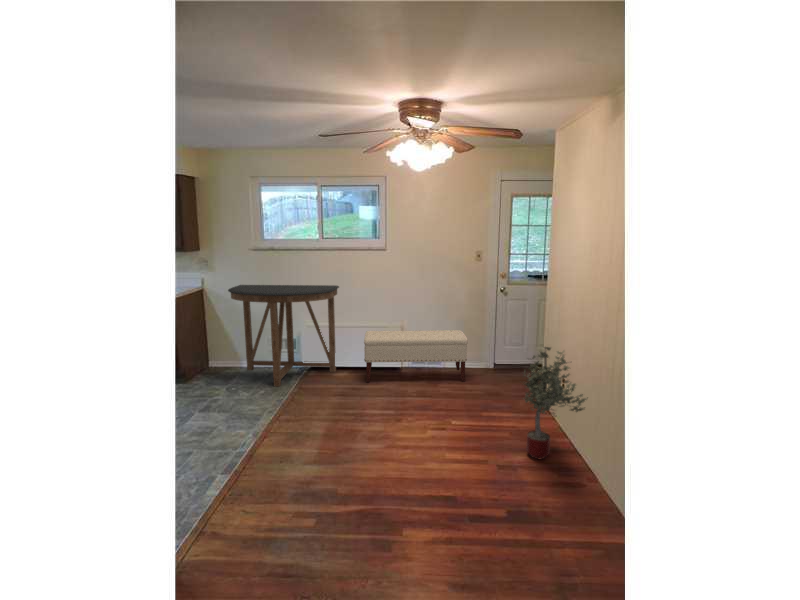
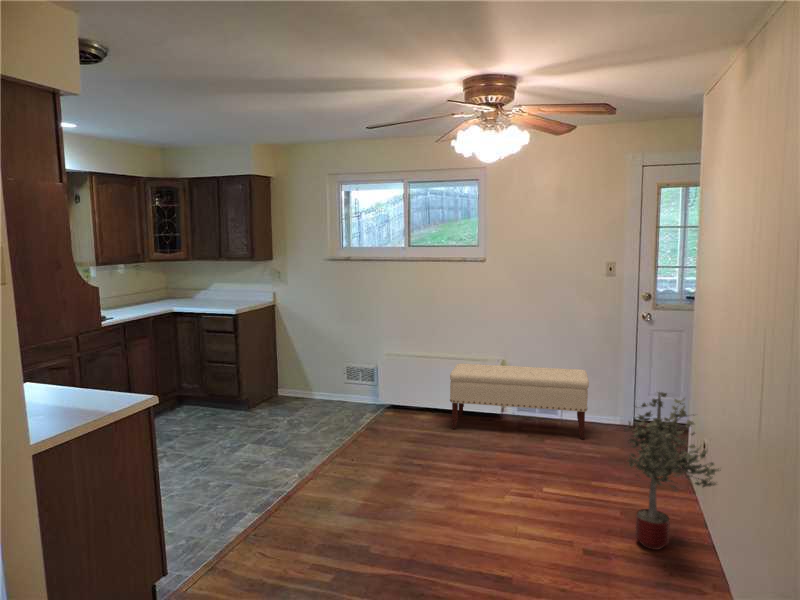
console table: present [228,285,339,387] -> none [296,300,426,424]

